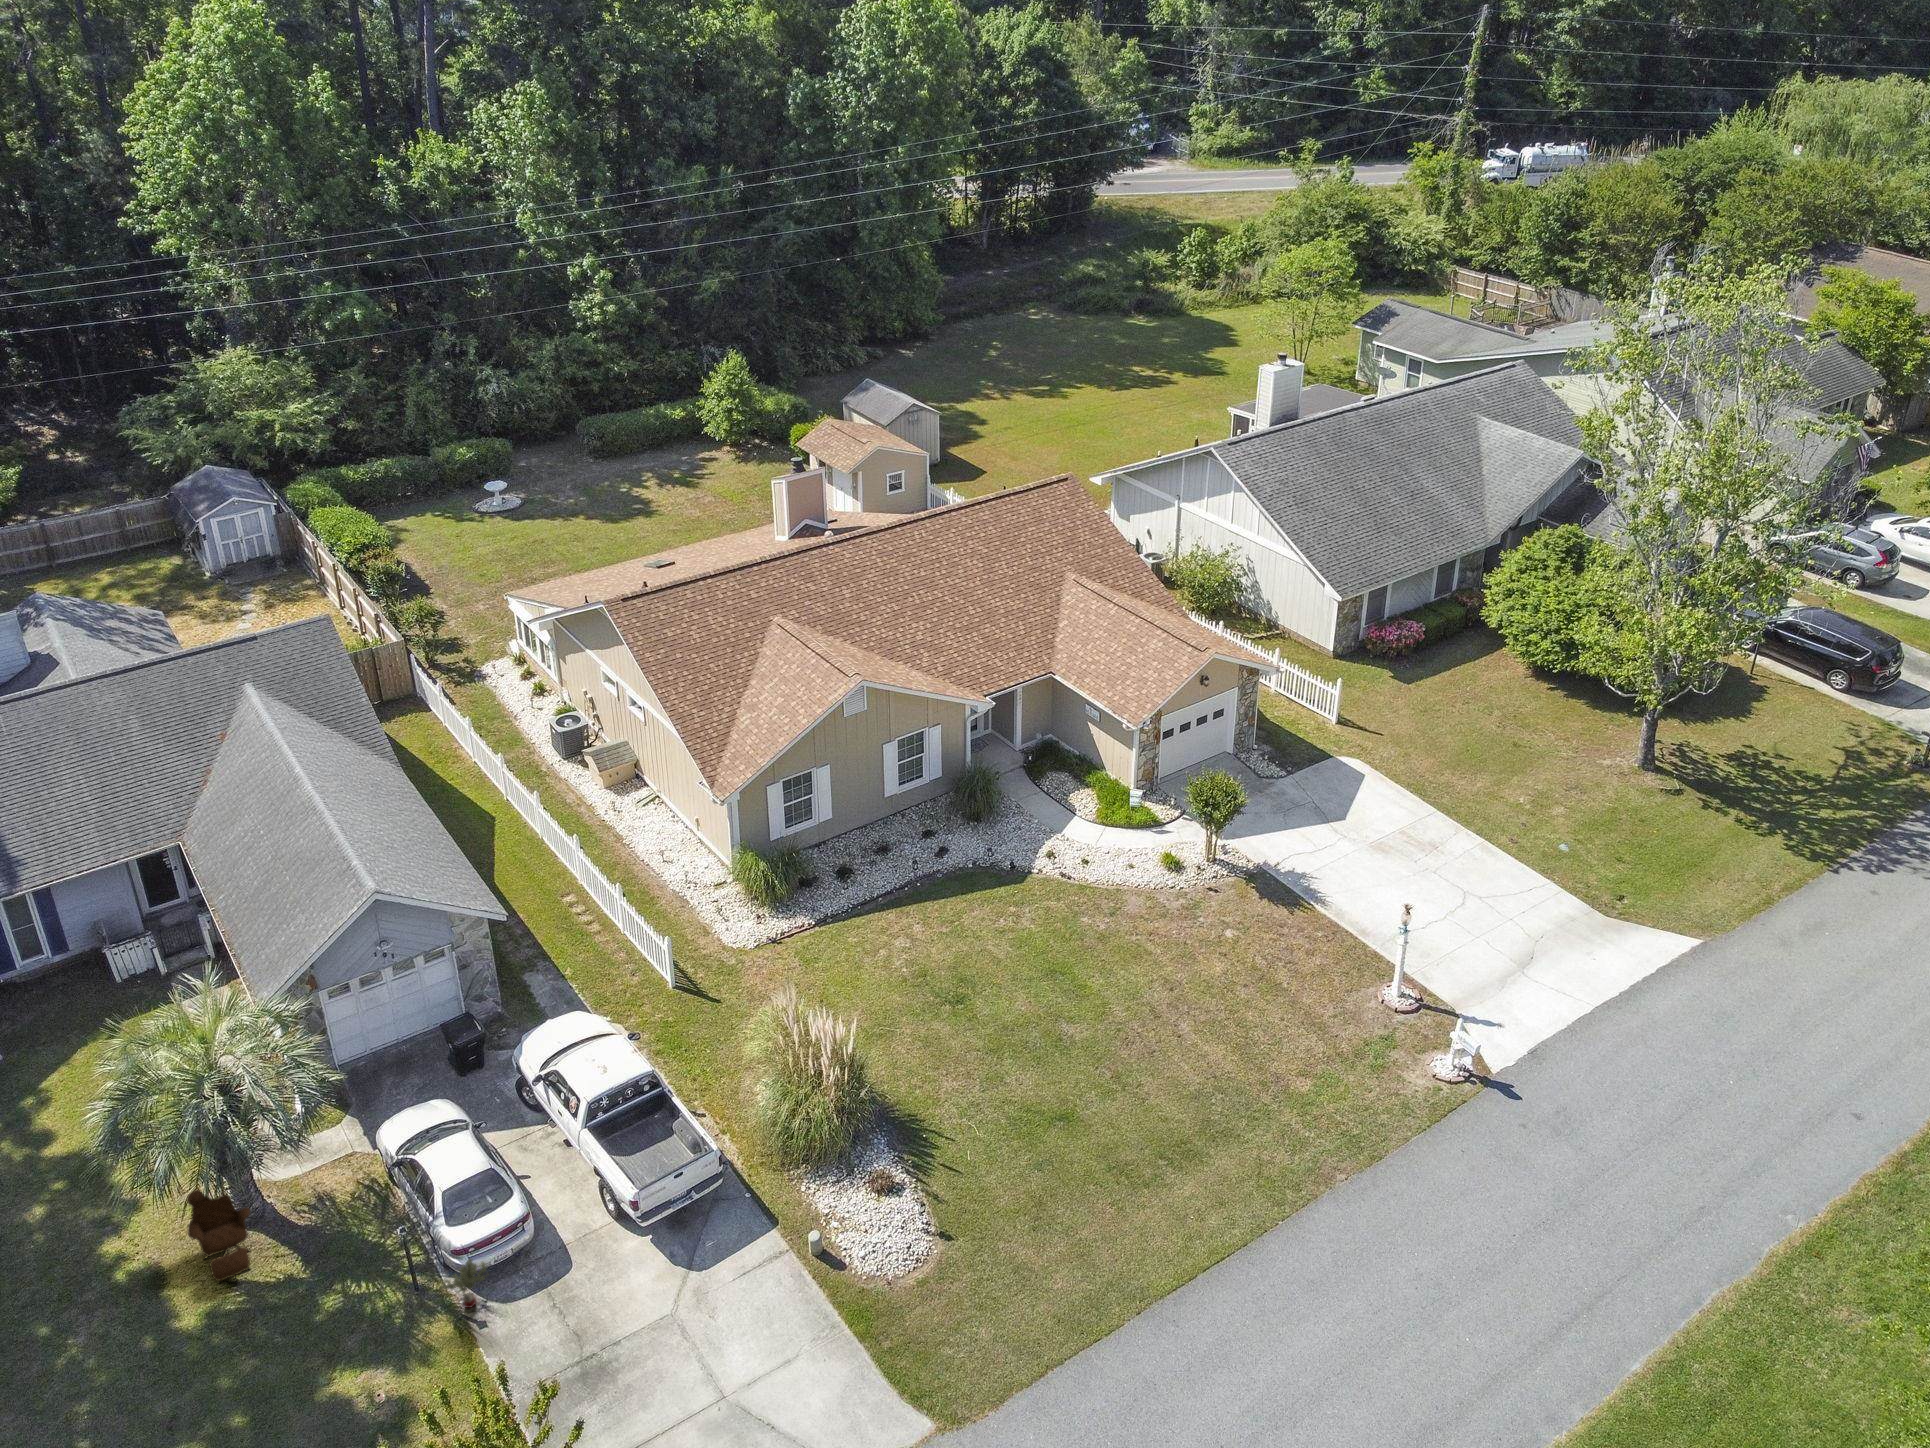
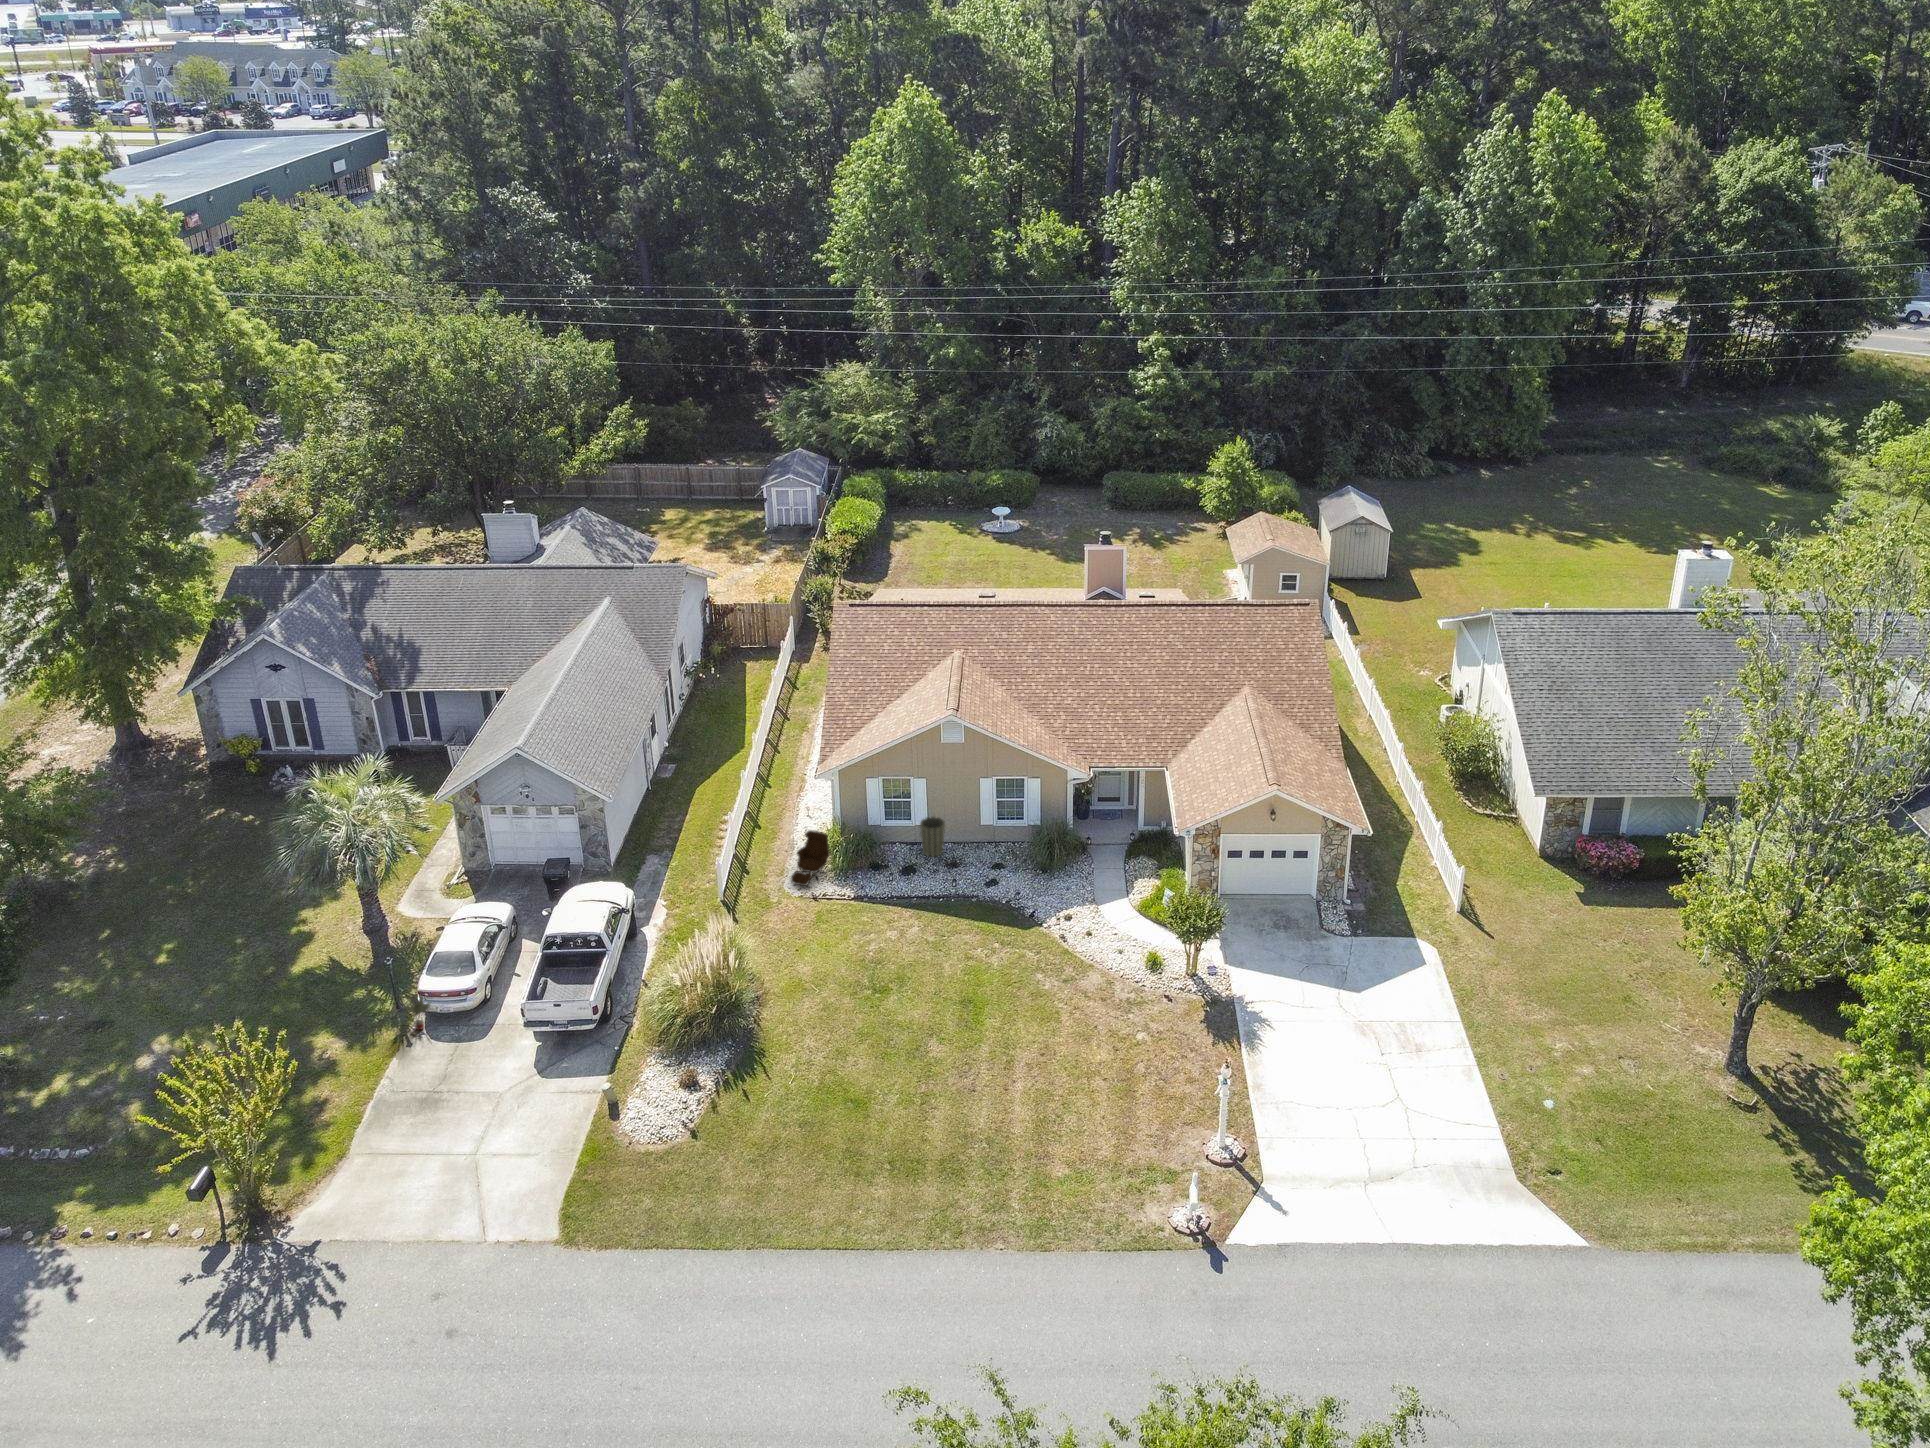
trash can: none [830,804,858,851] -> present [920,817,945,857]
lounge chair: present [187,1189,250,1283] -> present [791,830,830,889]

